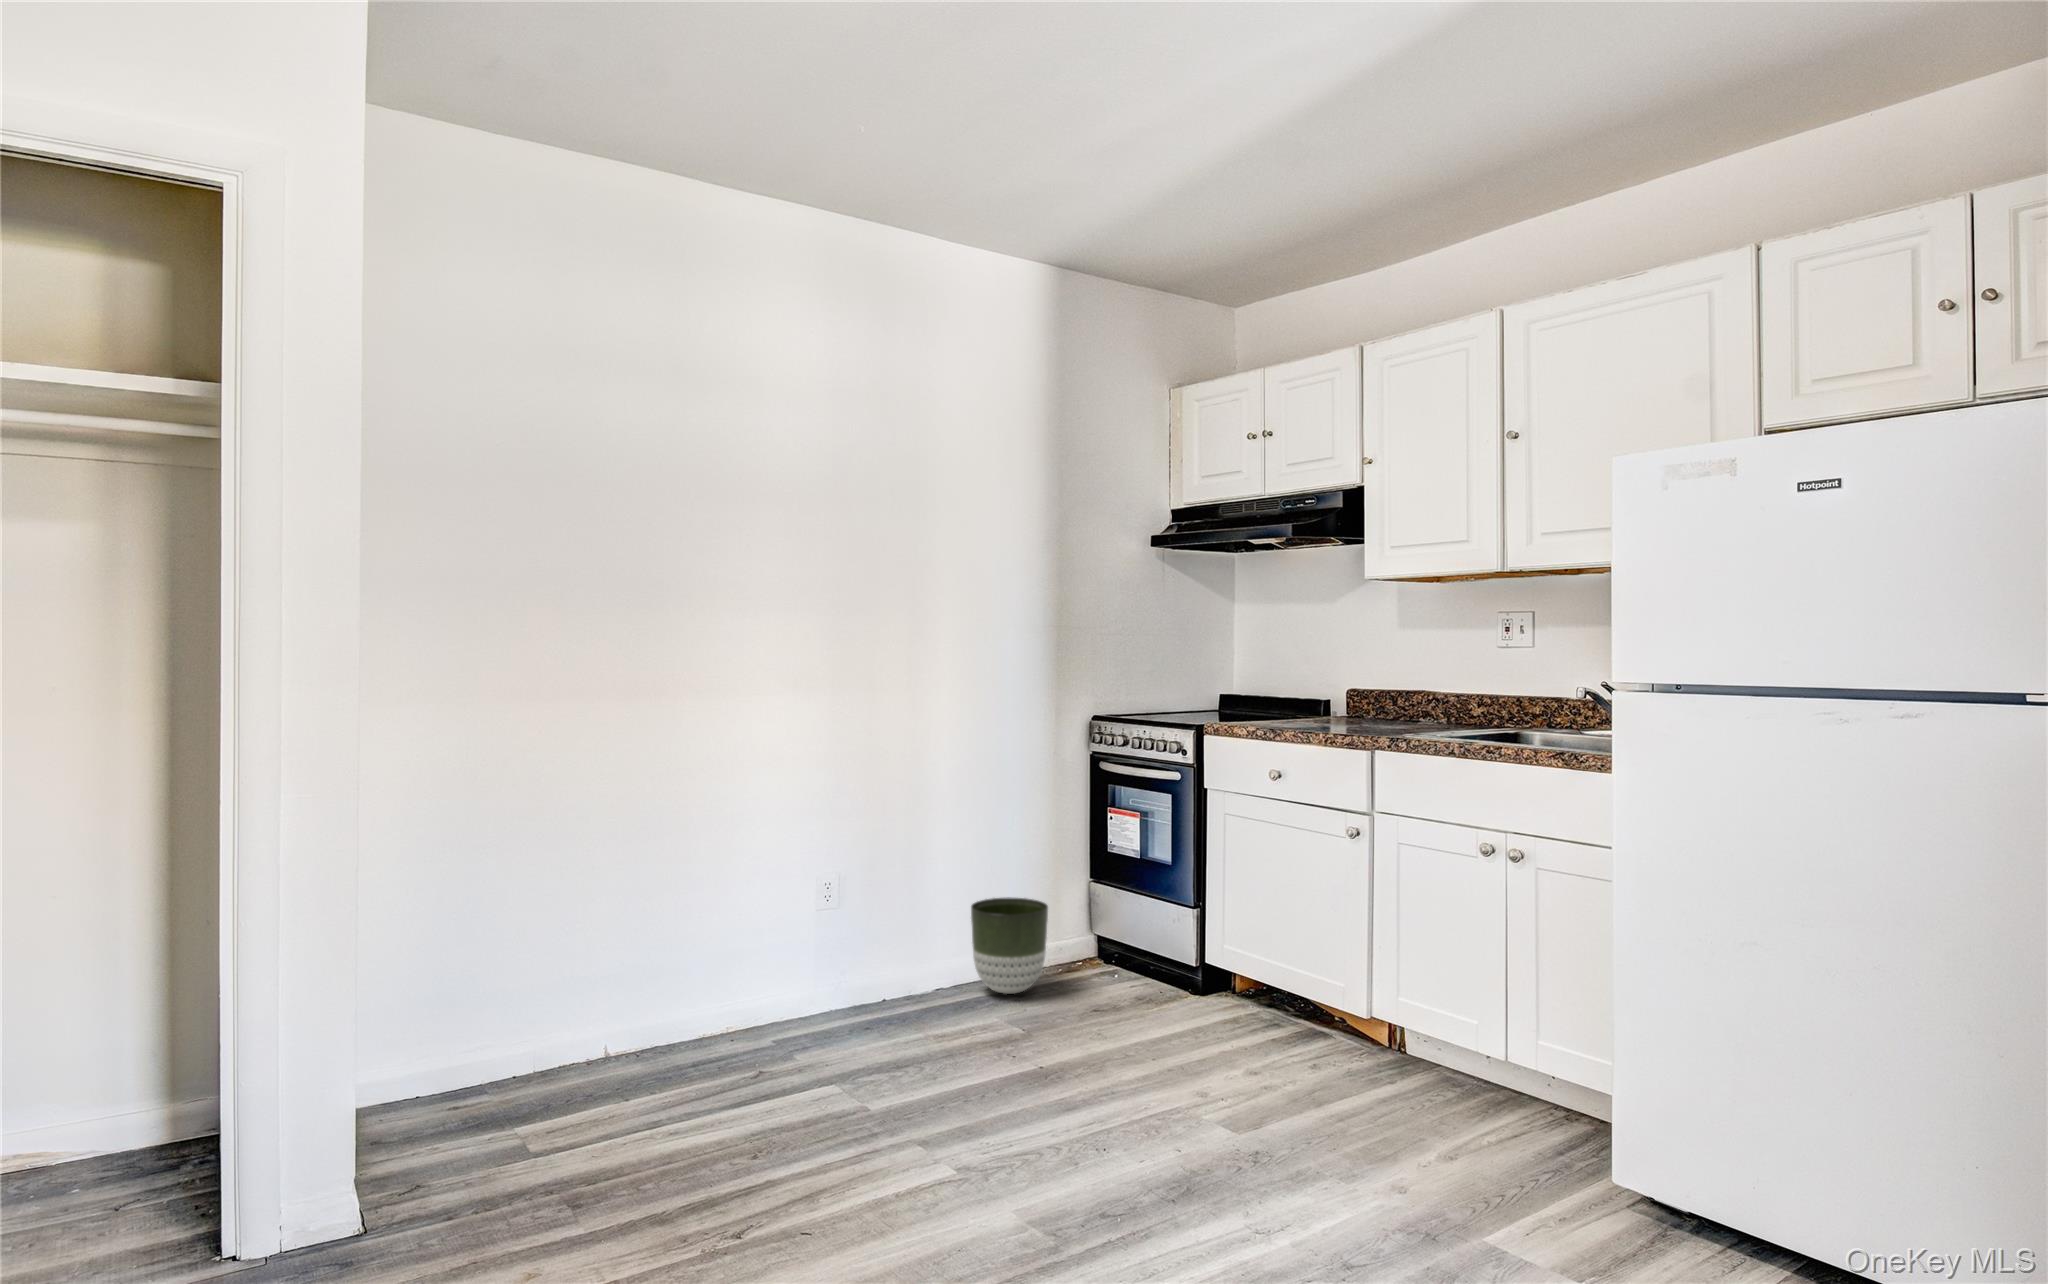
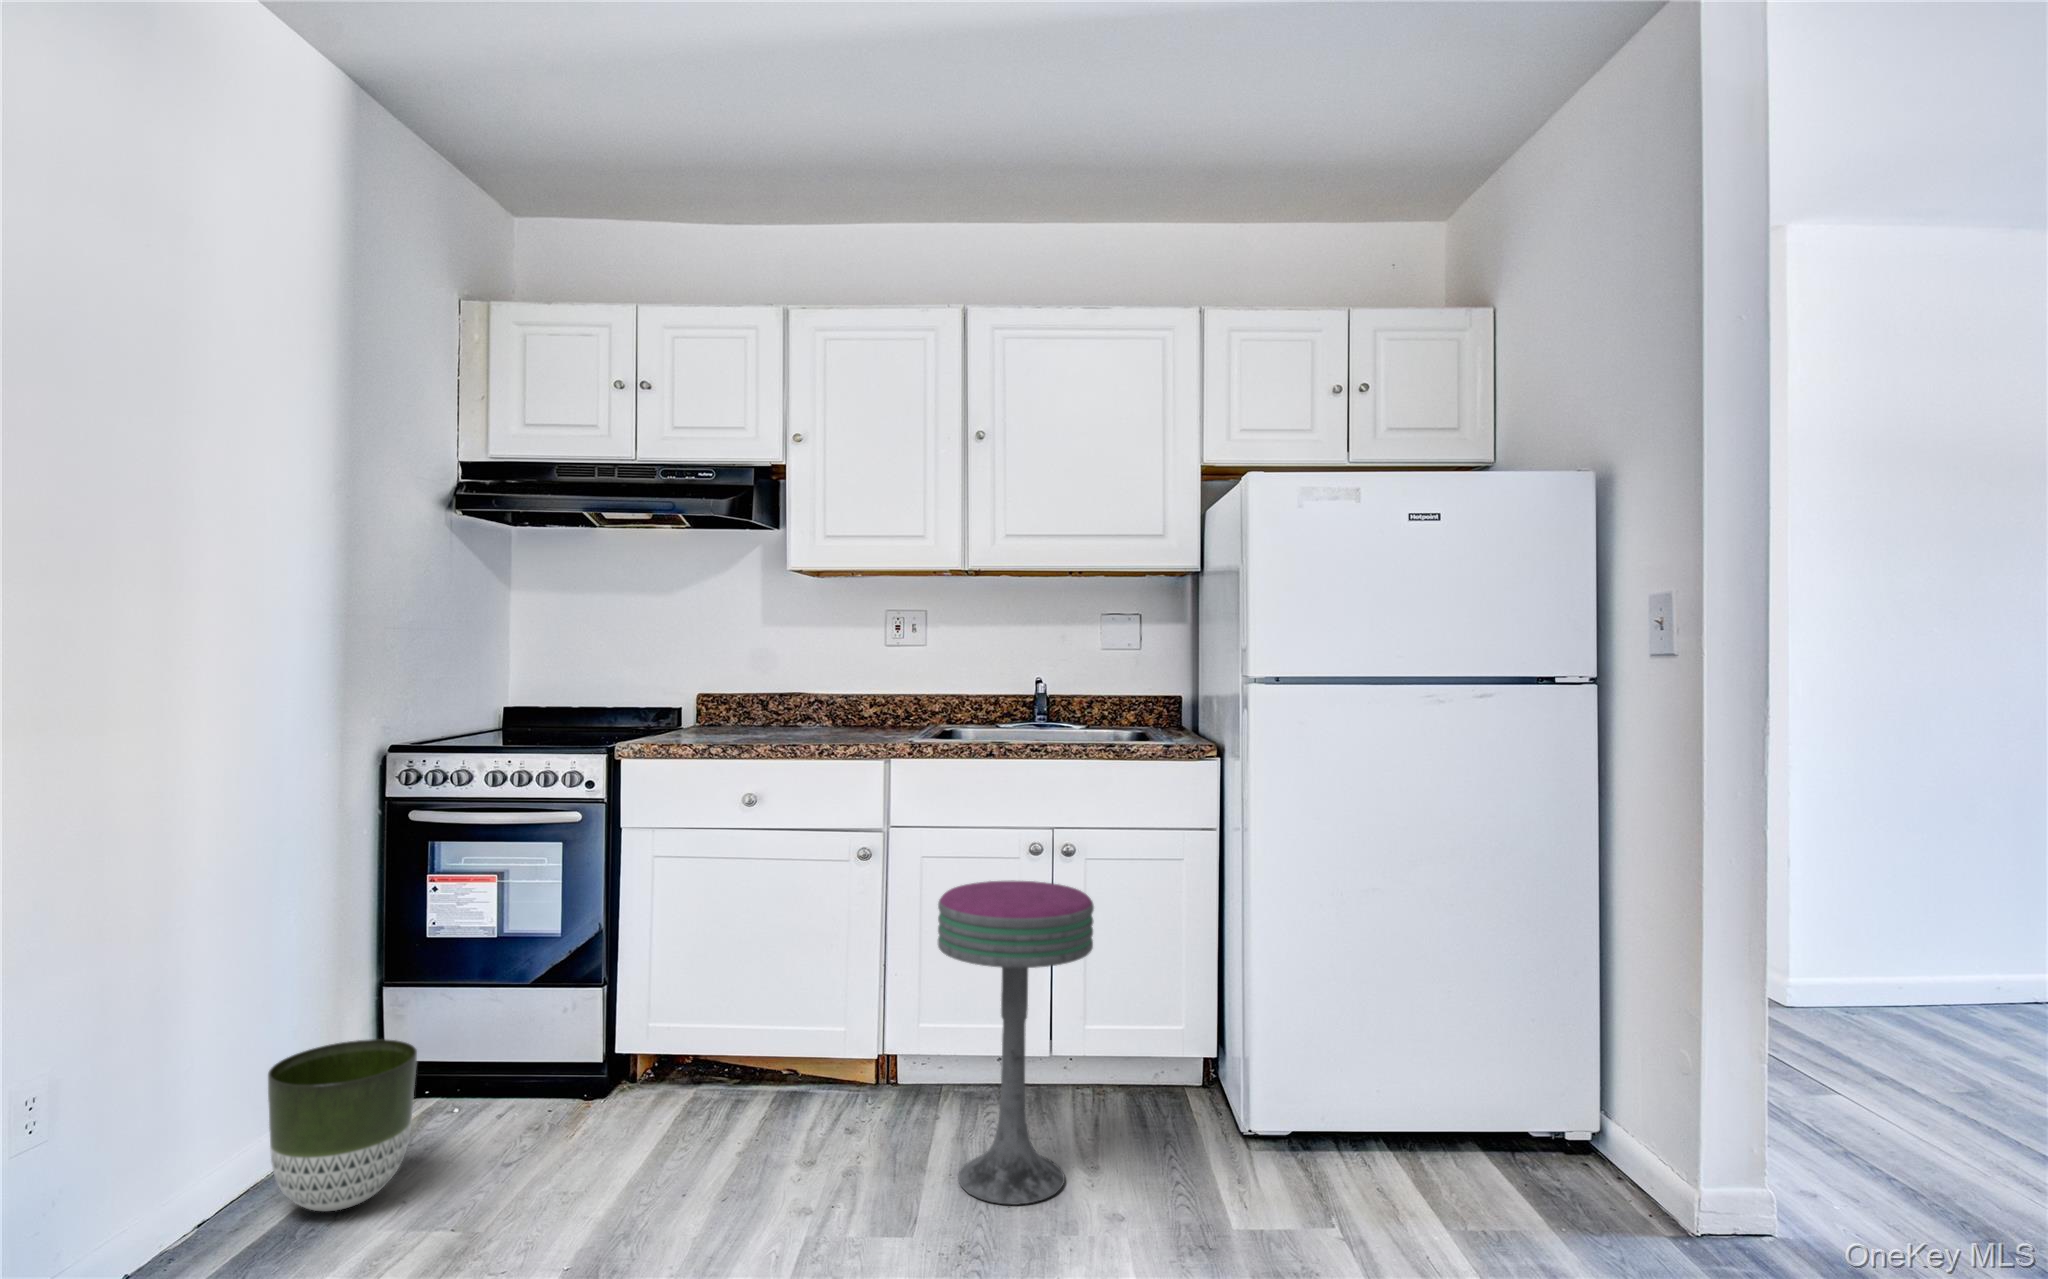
bar stool: none [1285,863,1431,1150] -> present [938,881,1094,1205]

